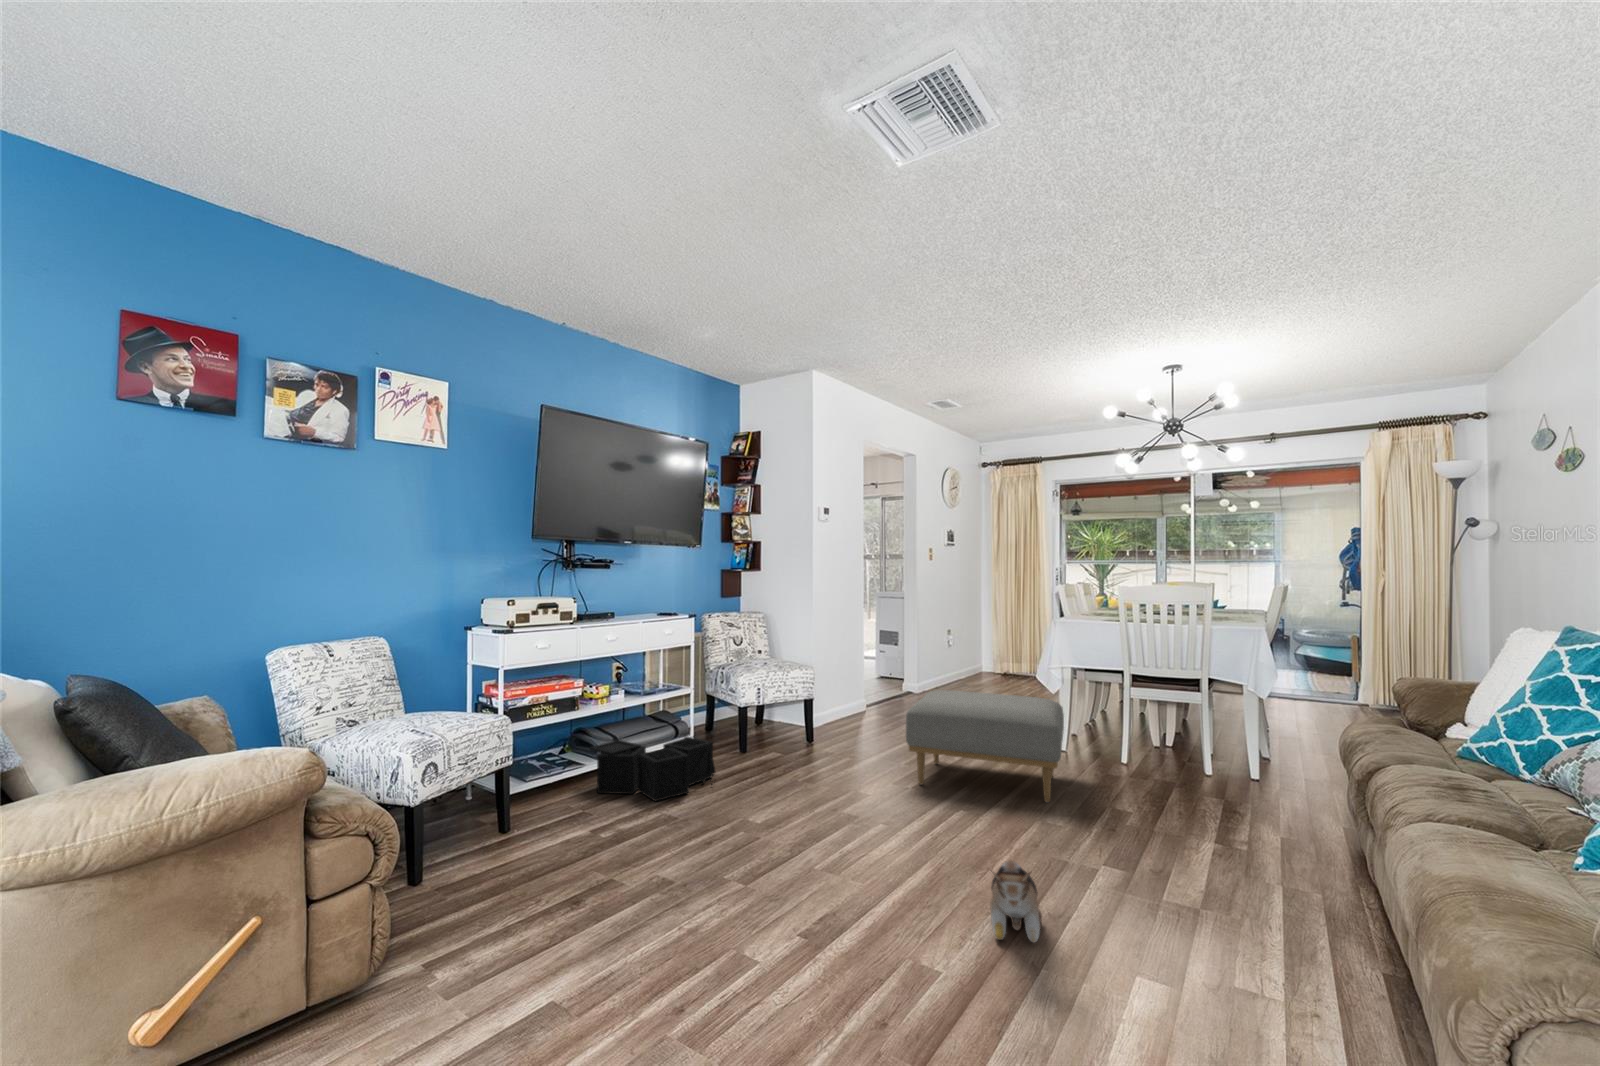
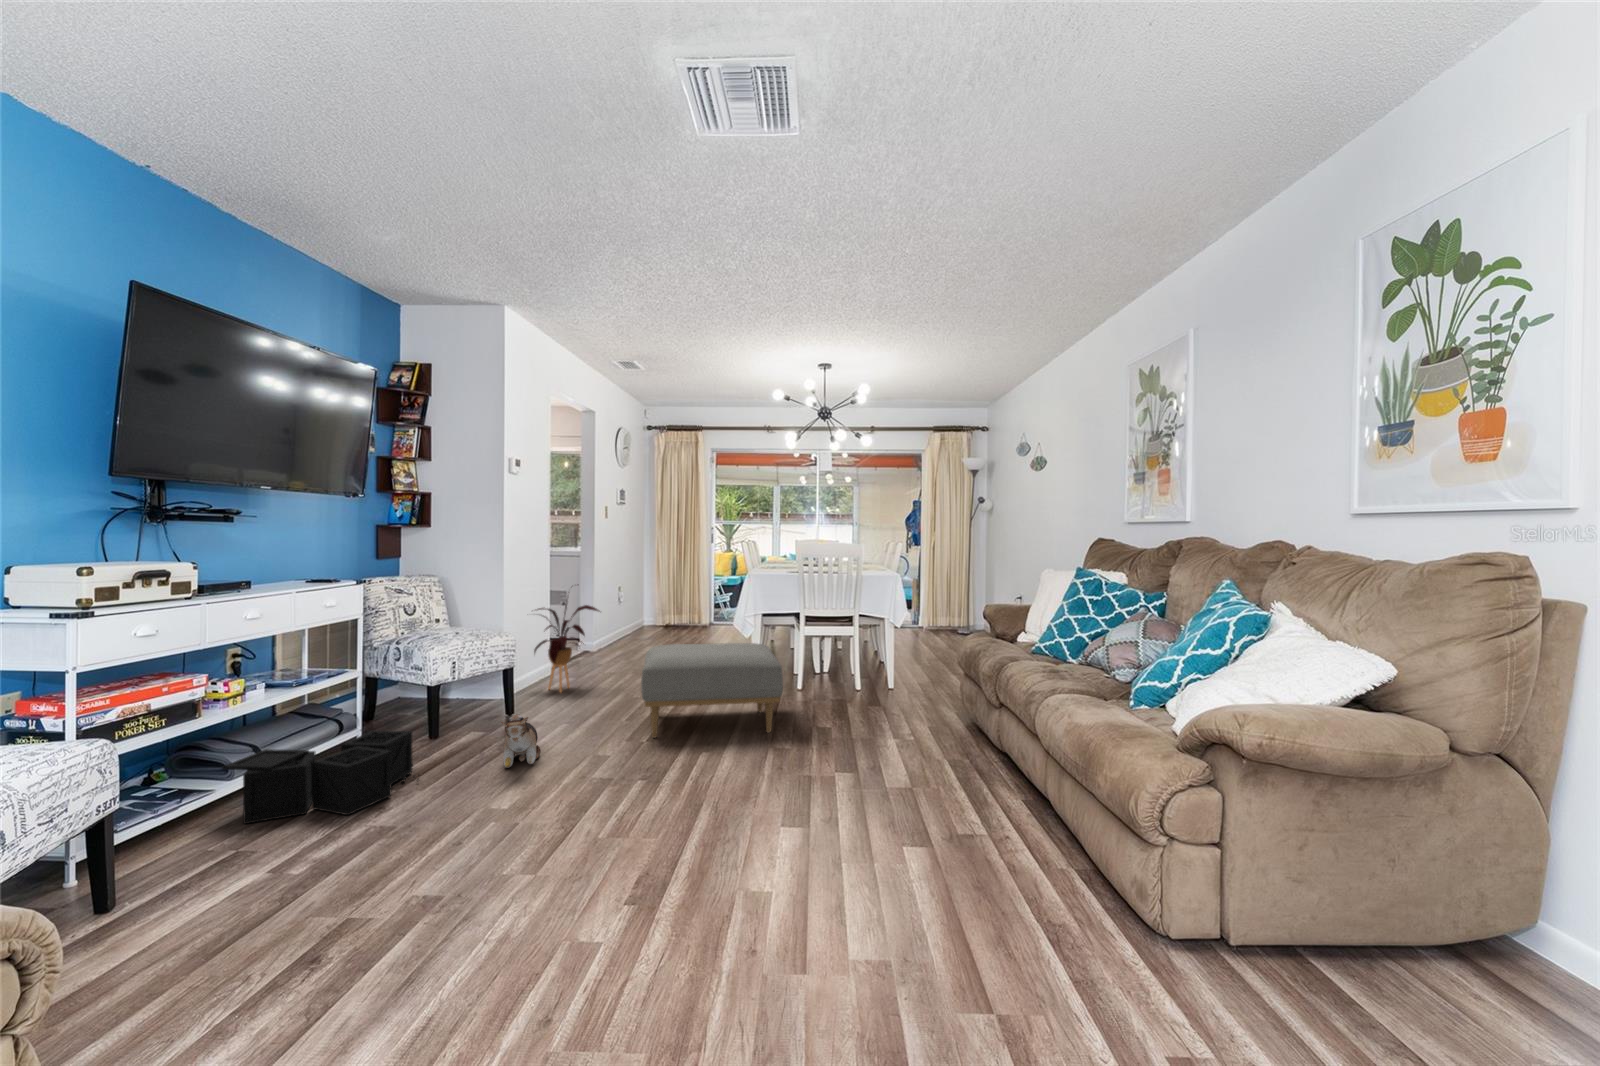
house plant: none [835,624,900,727] -> present [534,601,599,692]
plush toy: present [990,860,1042,942] -> present [501,715,541,768]

